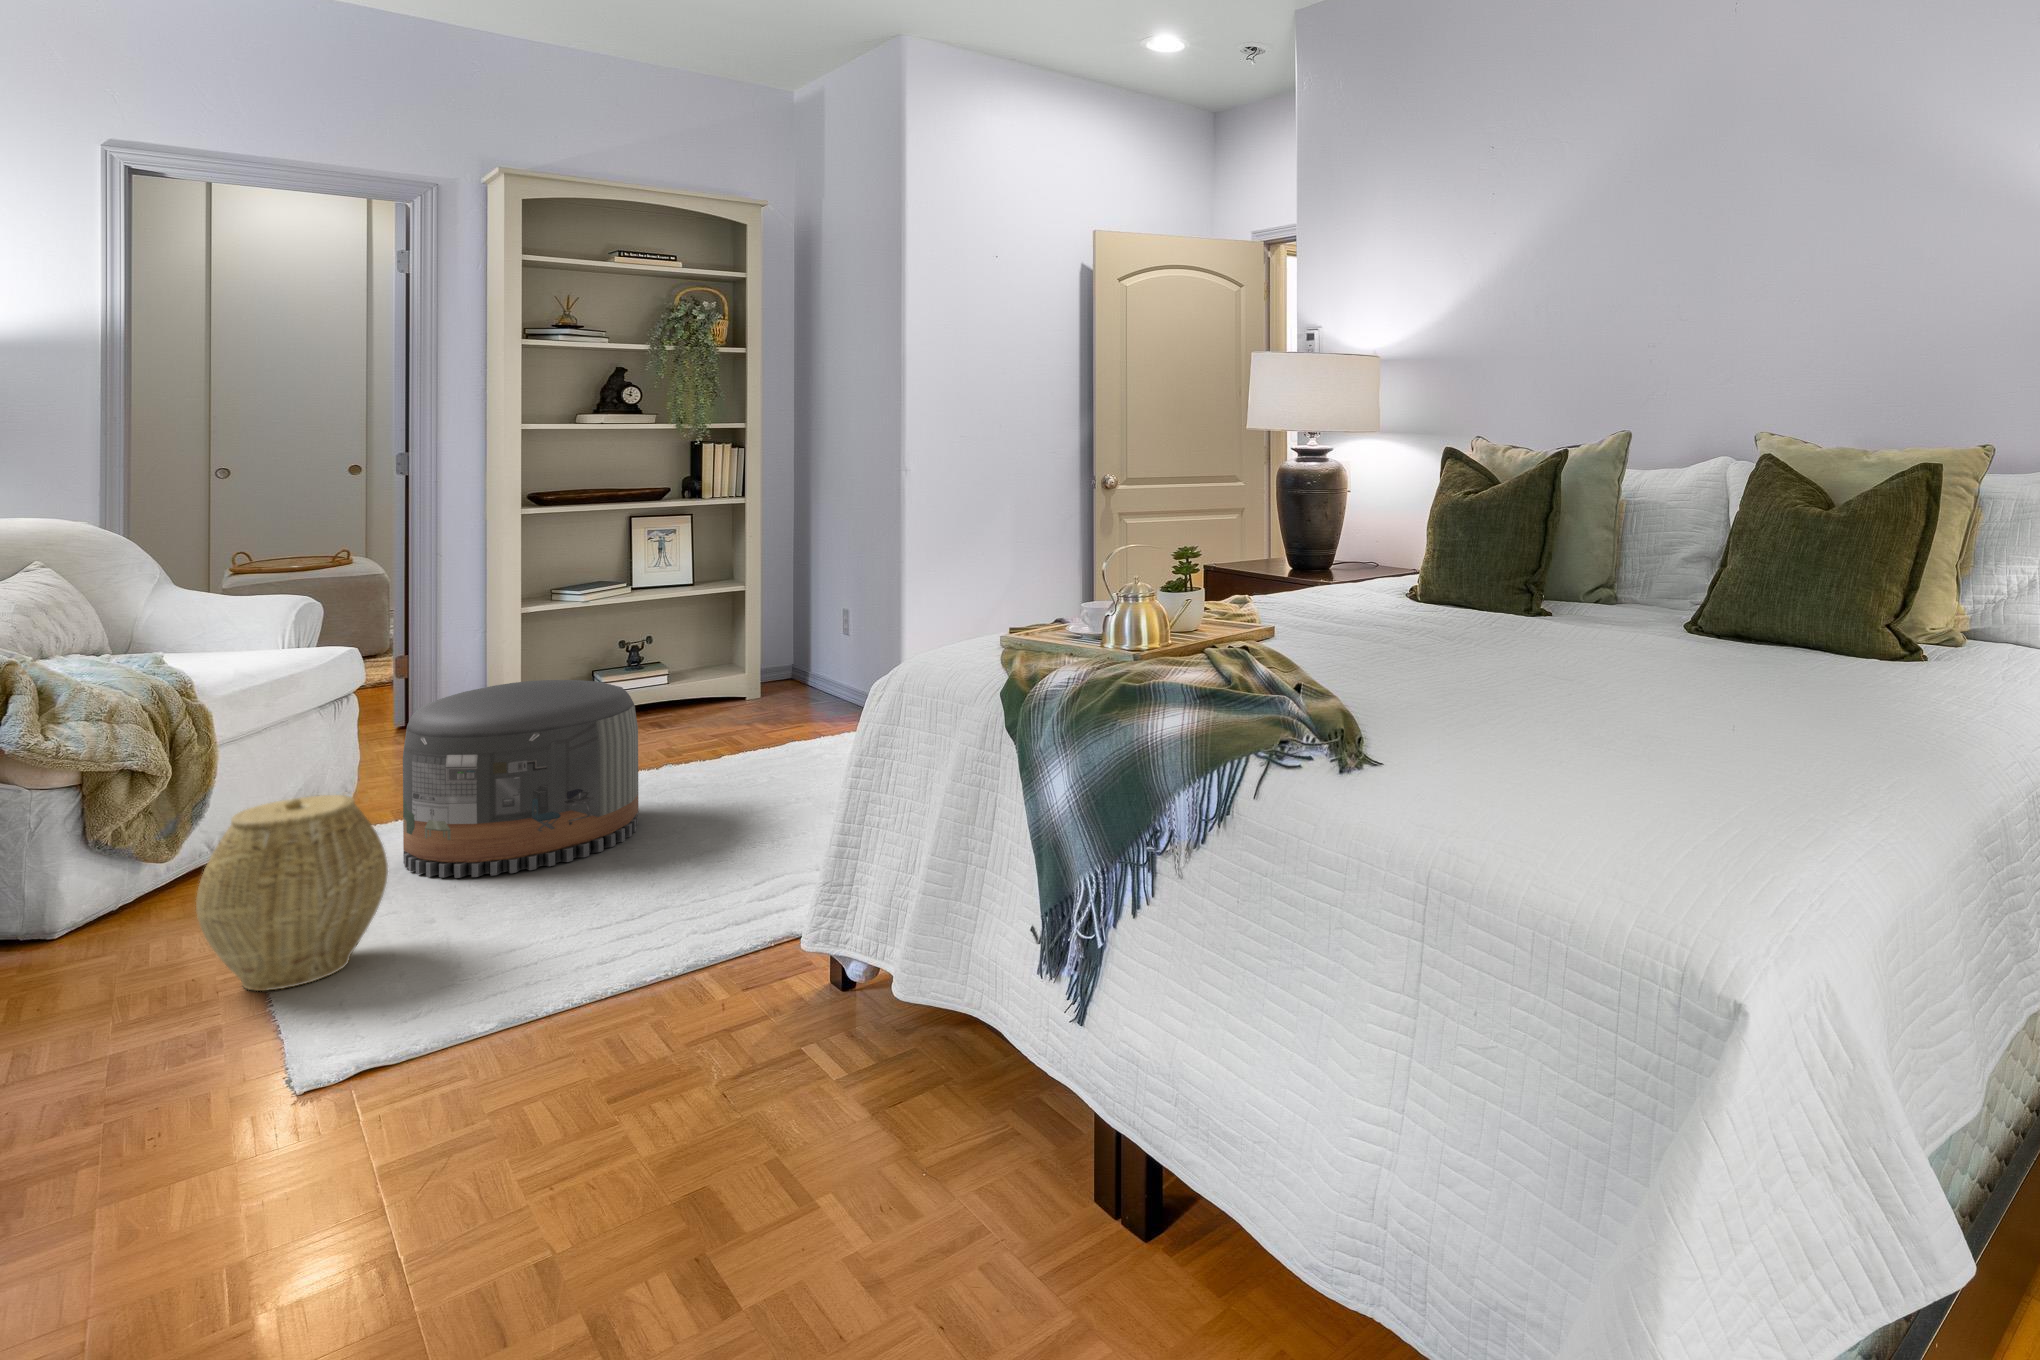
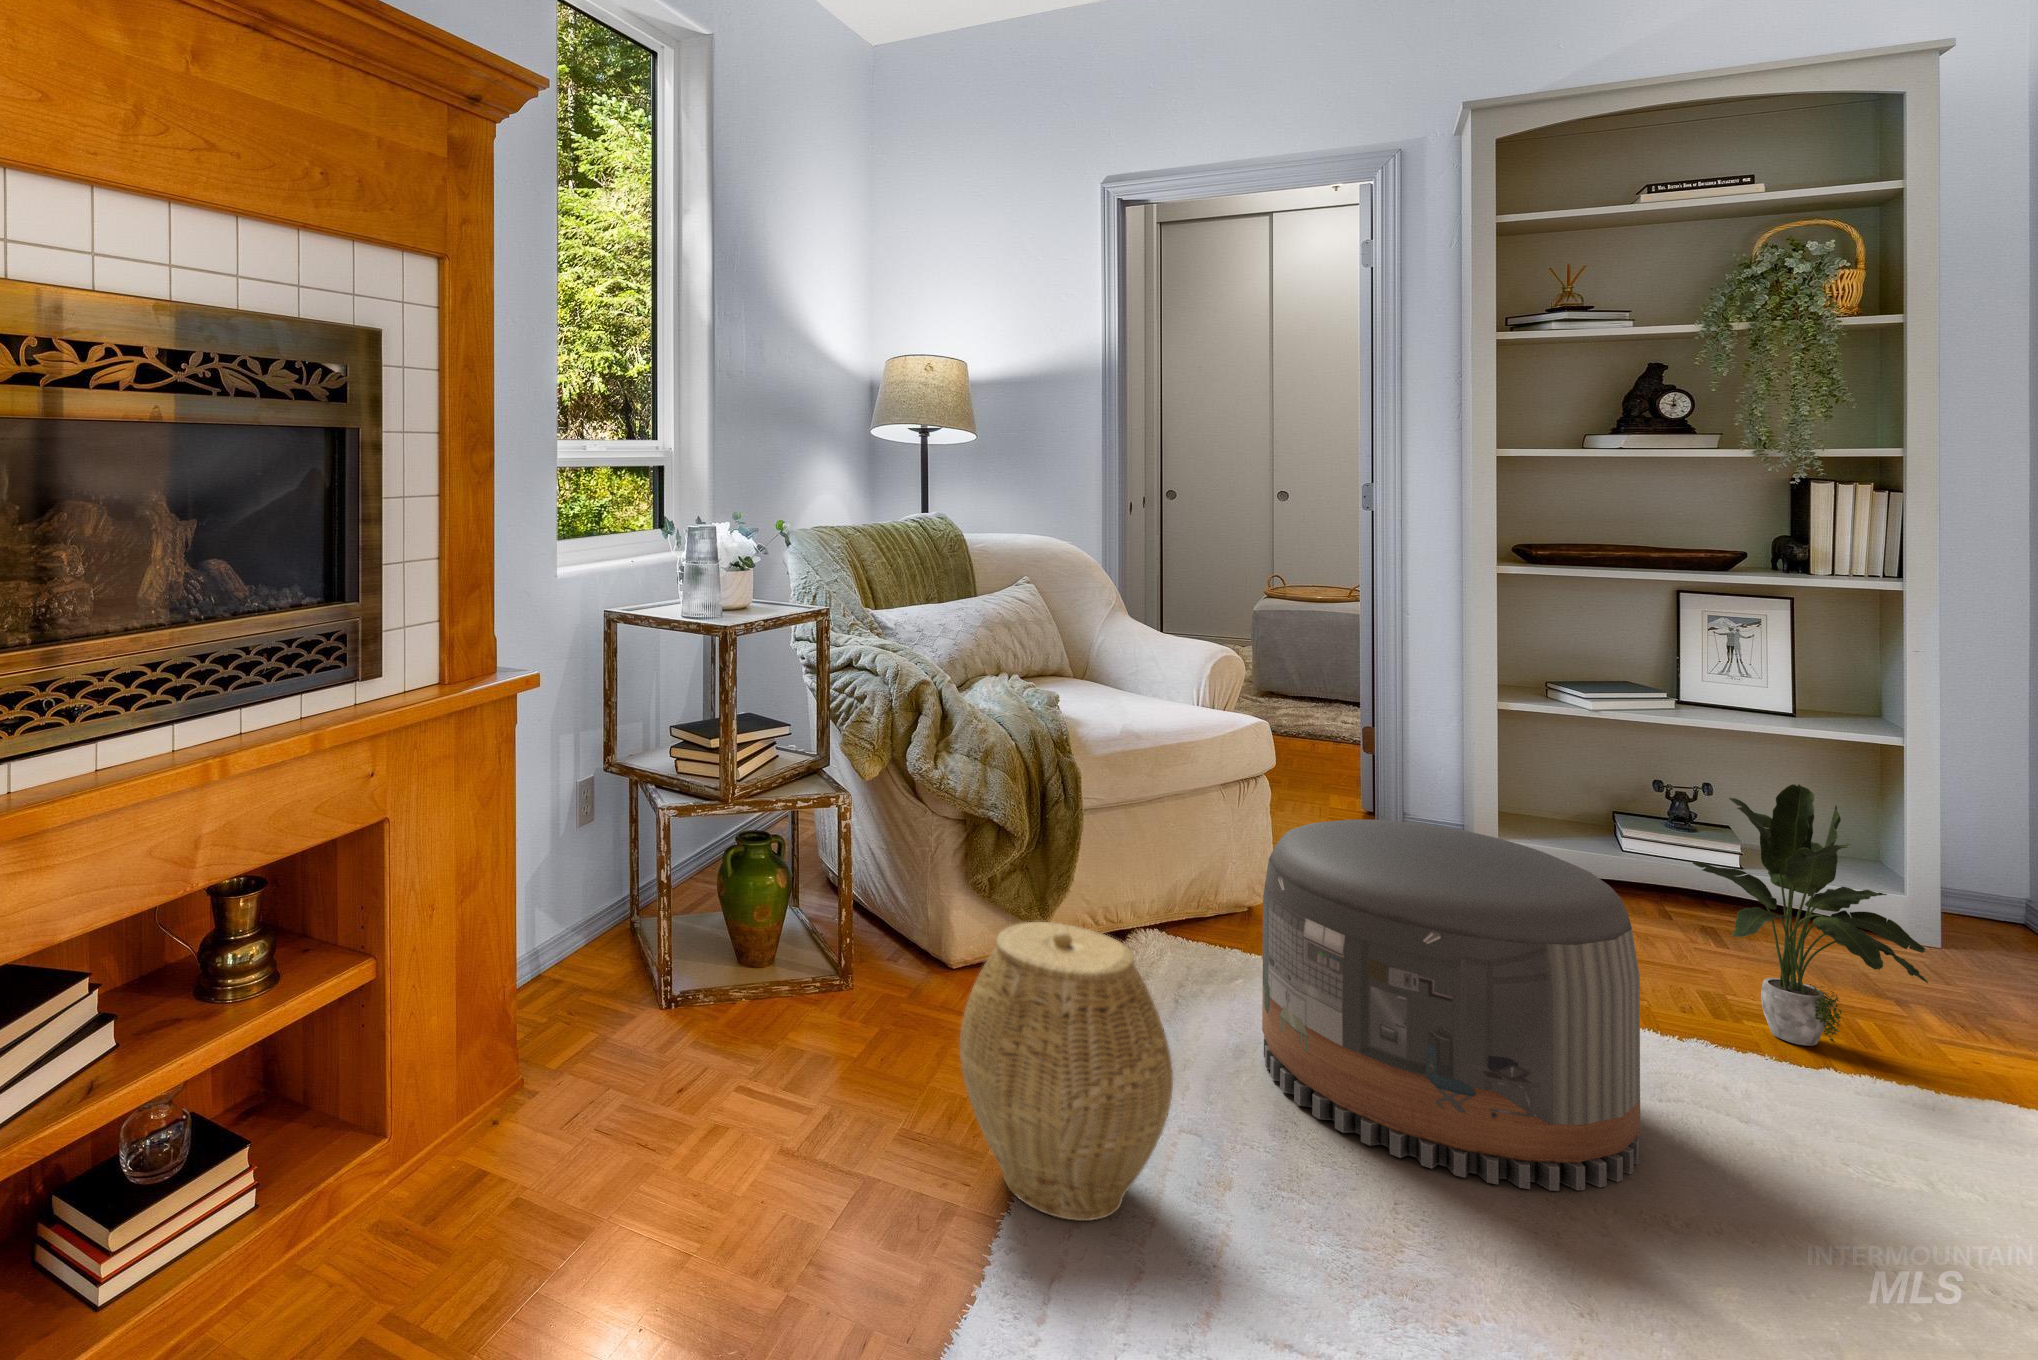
potted plant: none [653,619,755,758] -> present [1692,784,1928,1046]

